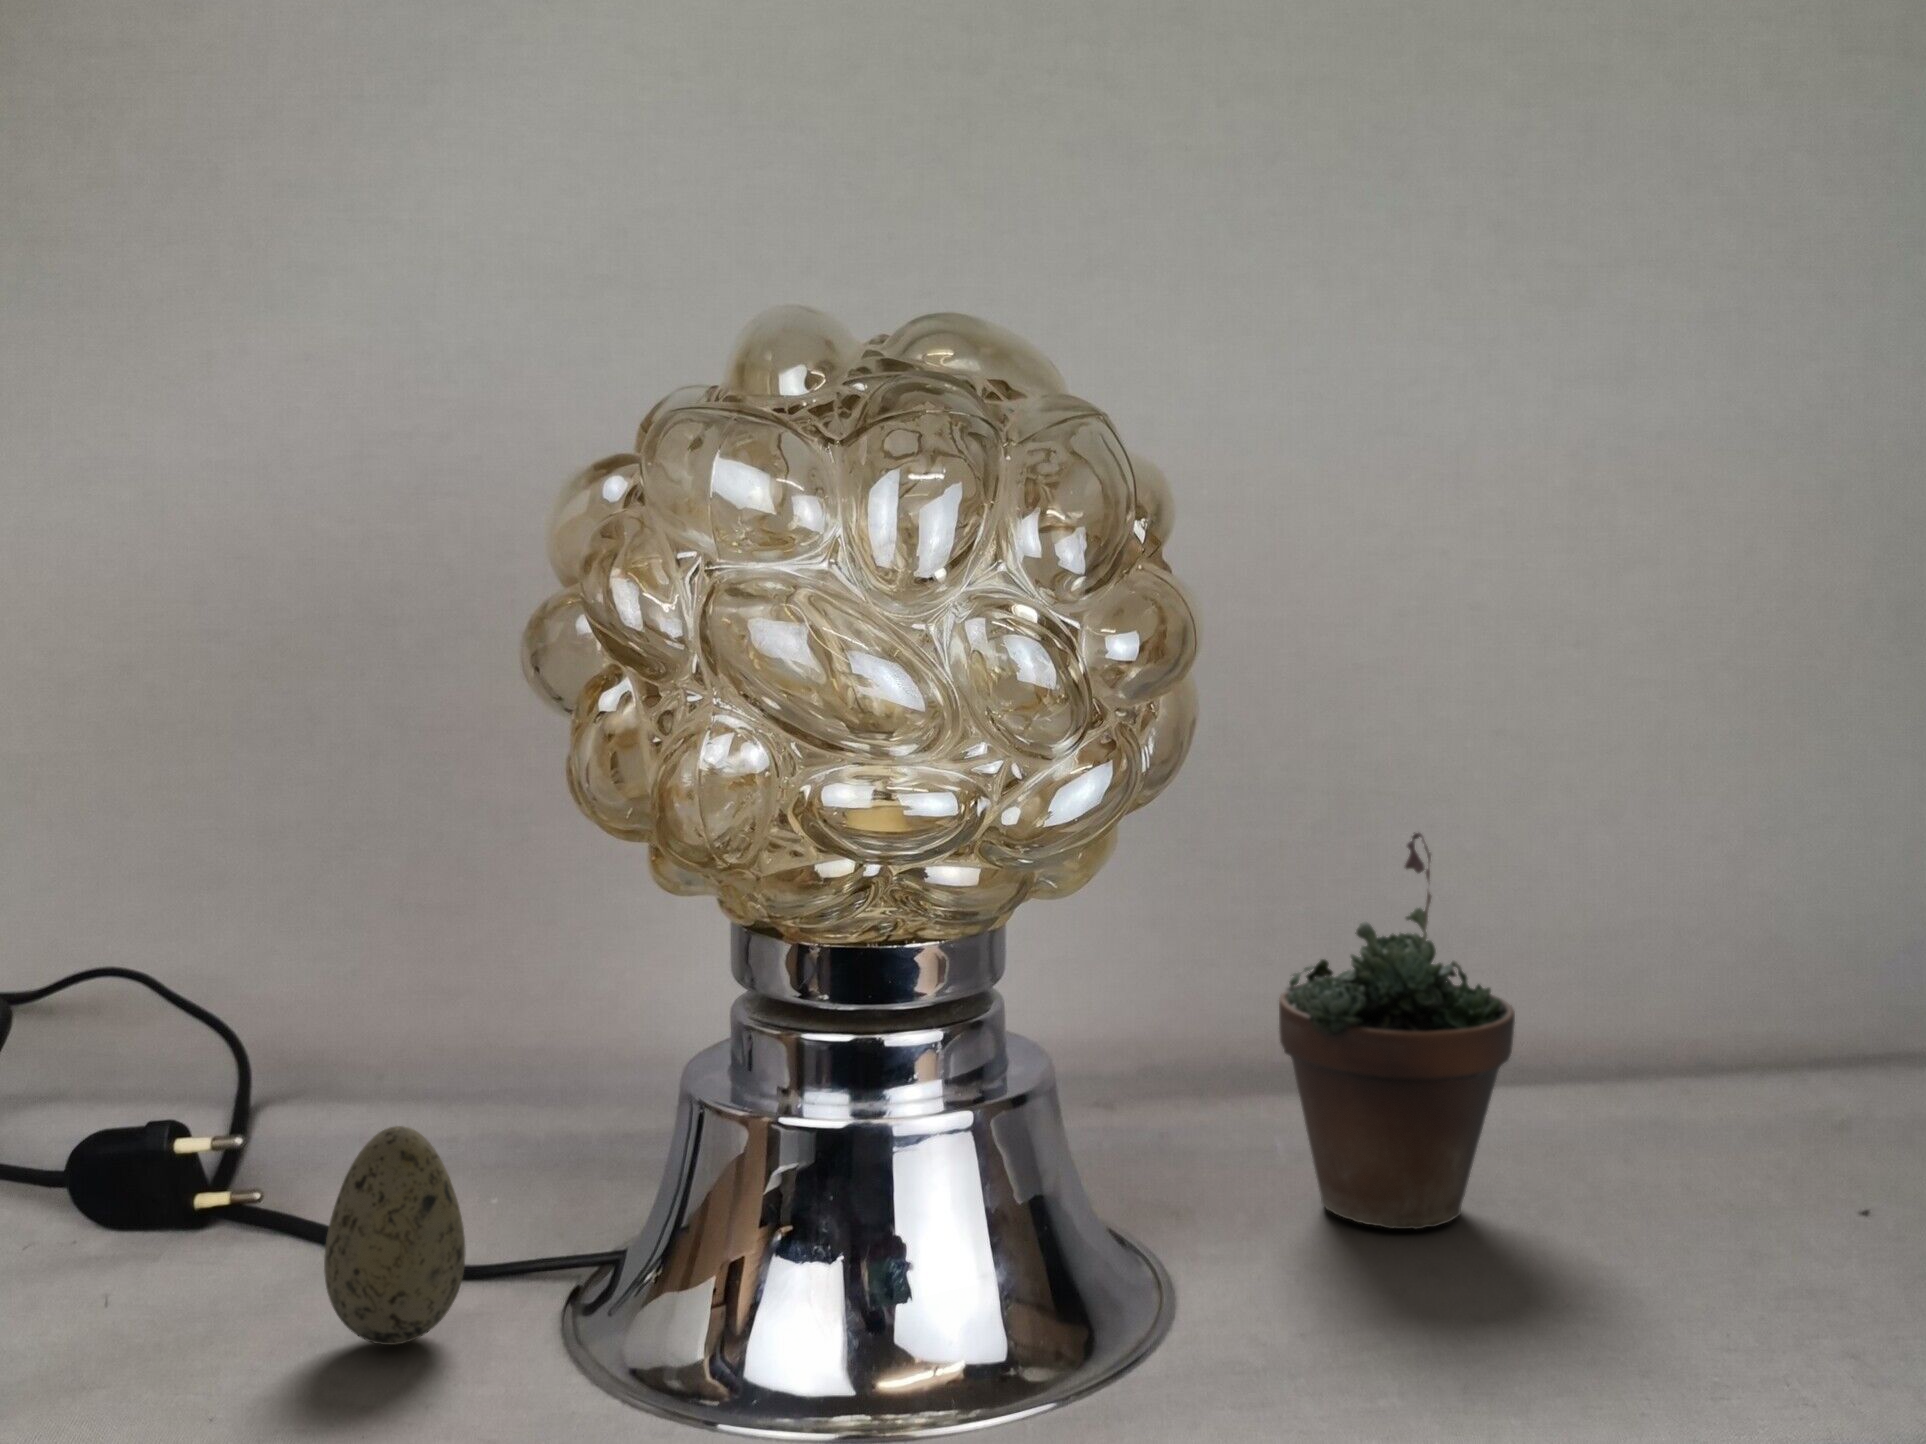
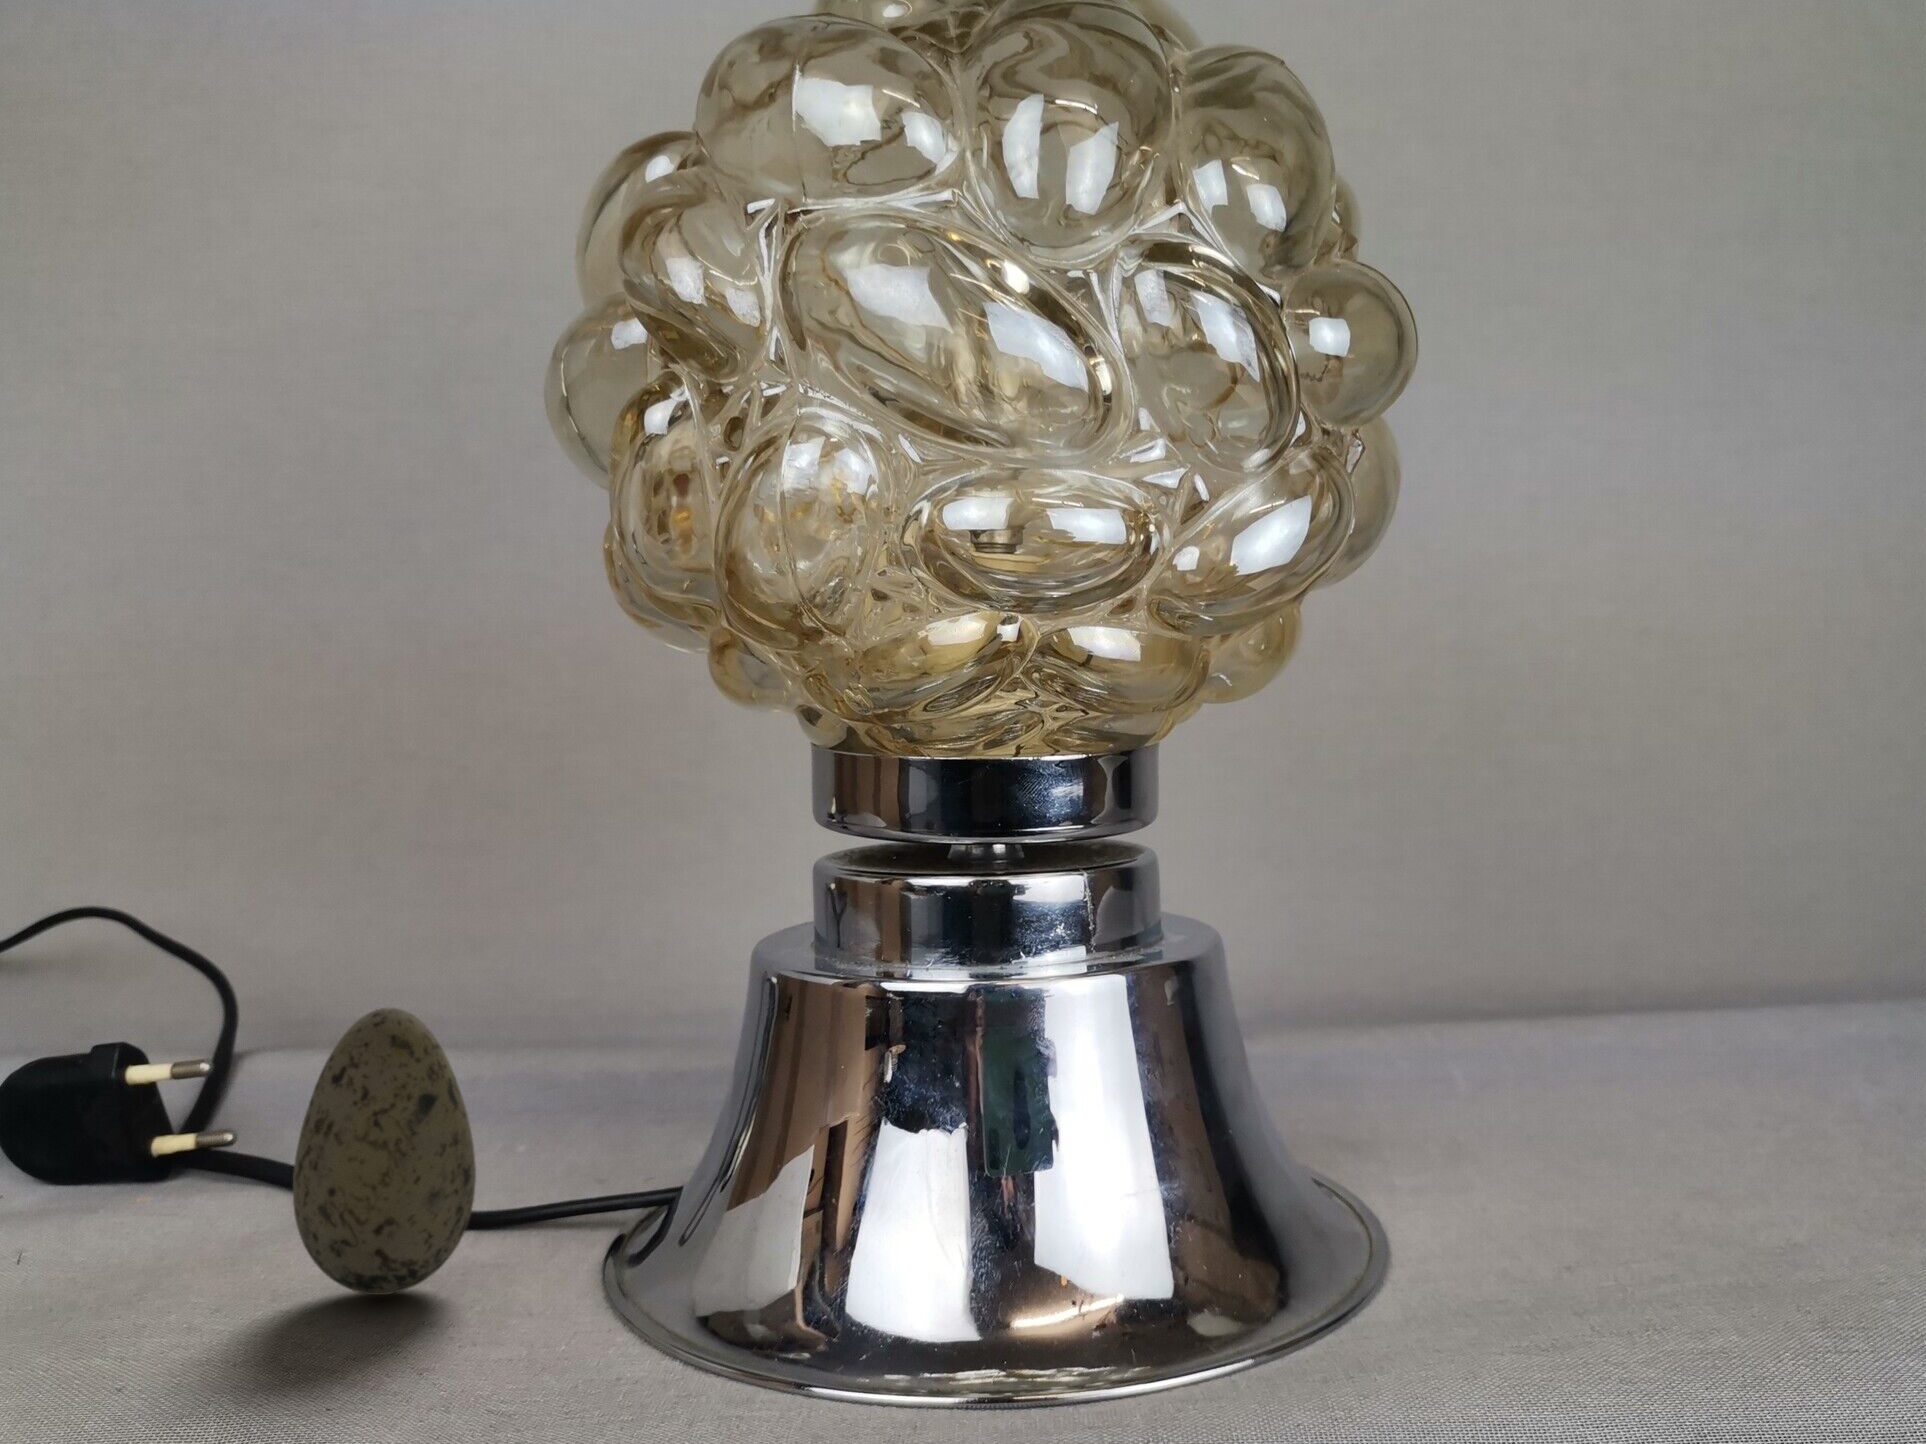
succulent plant: present [1279,832,1515,1229] -> none [1489,676,1794,1173]

